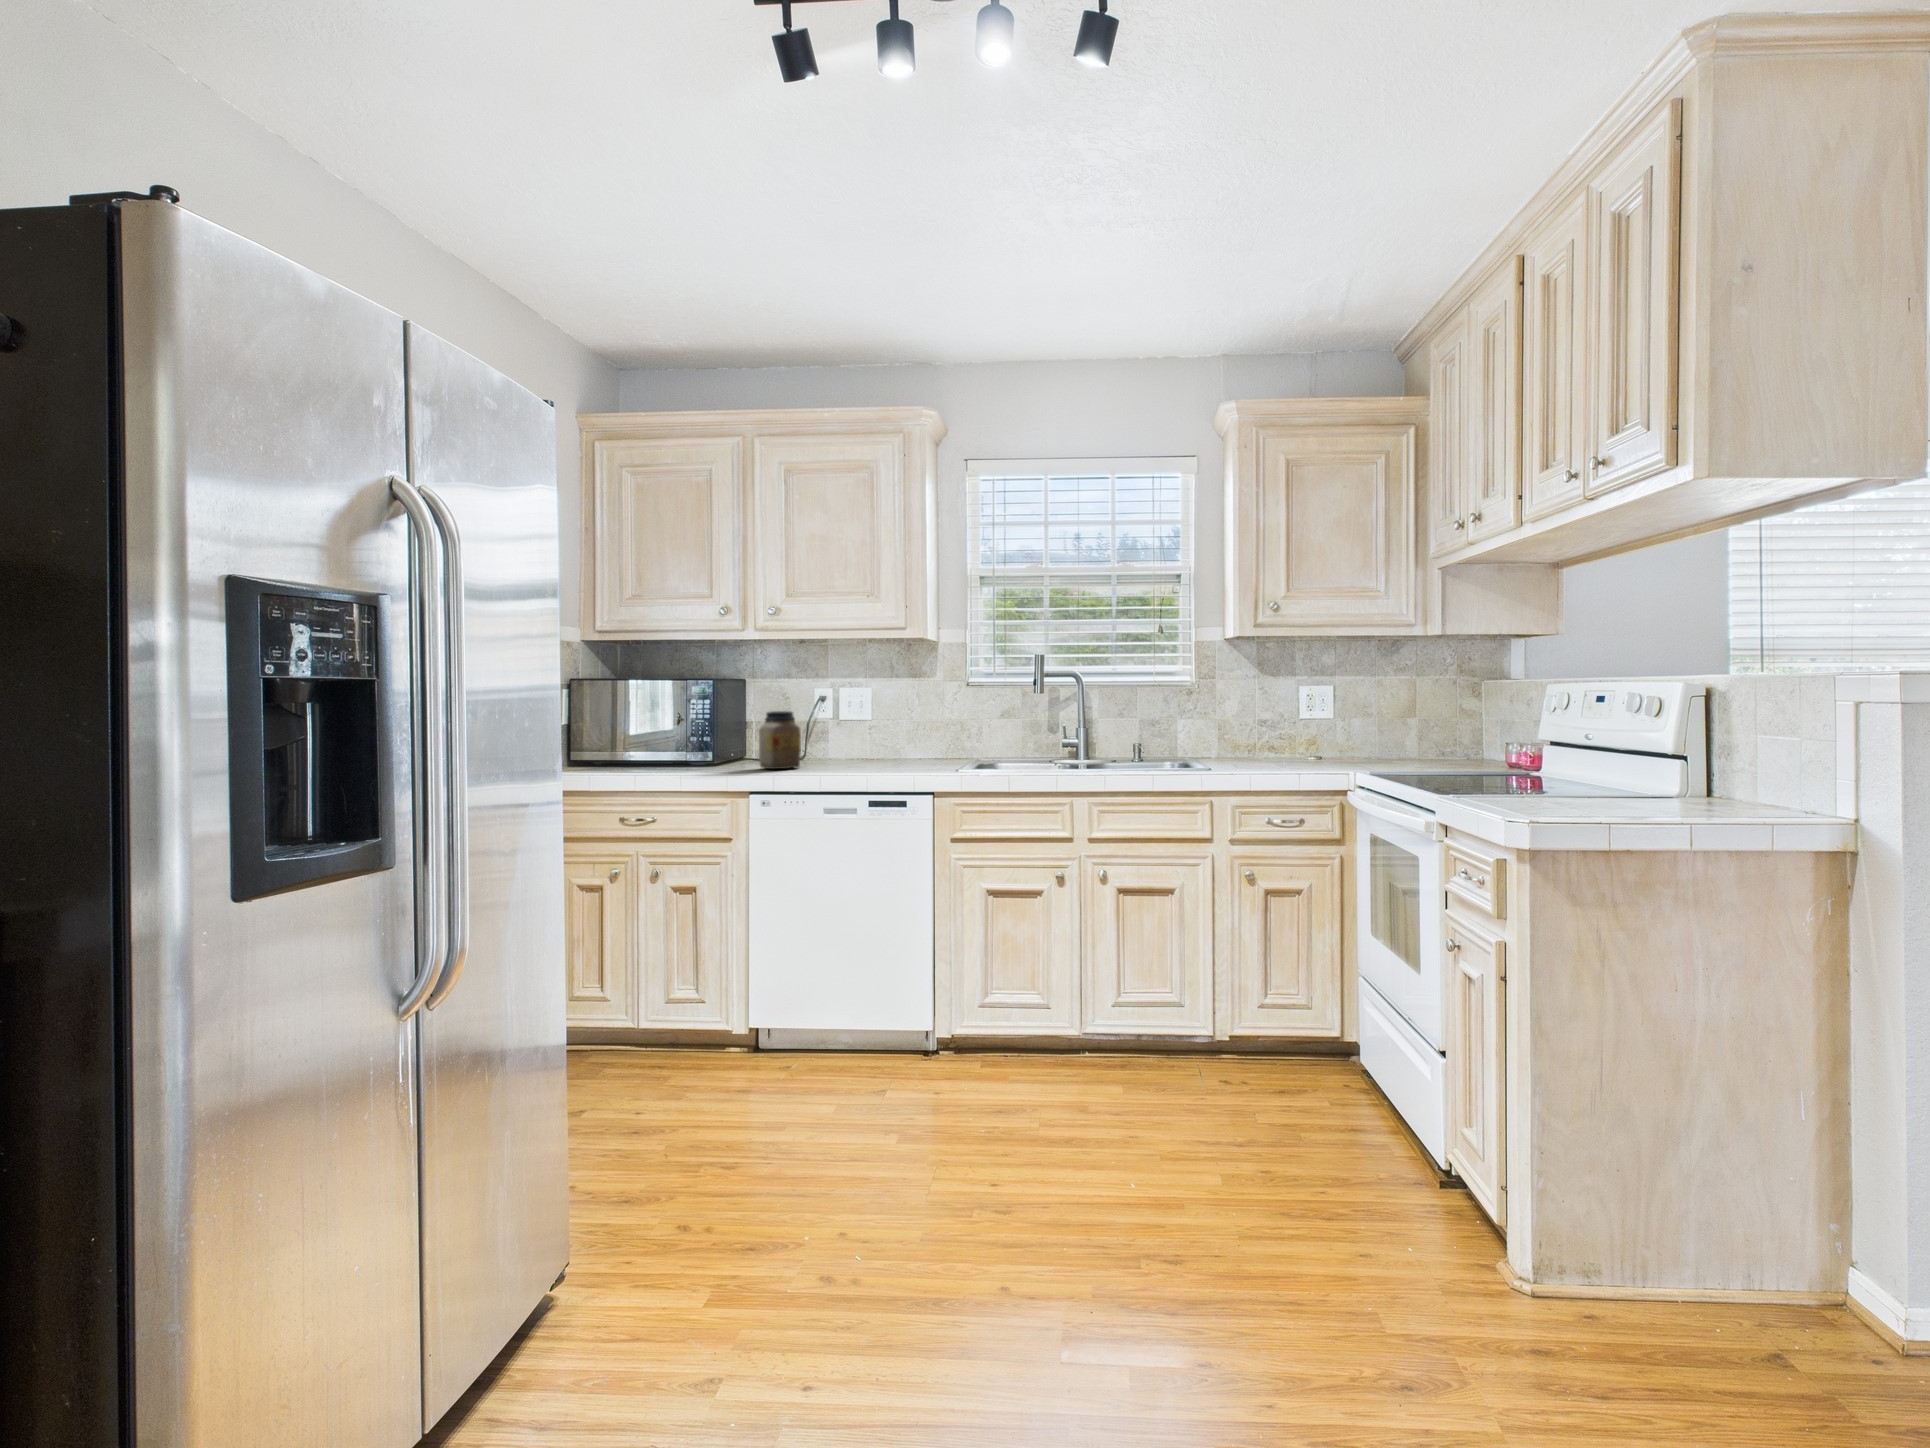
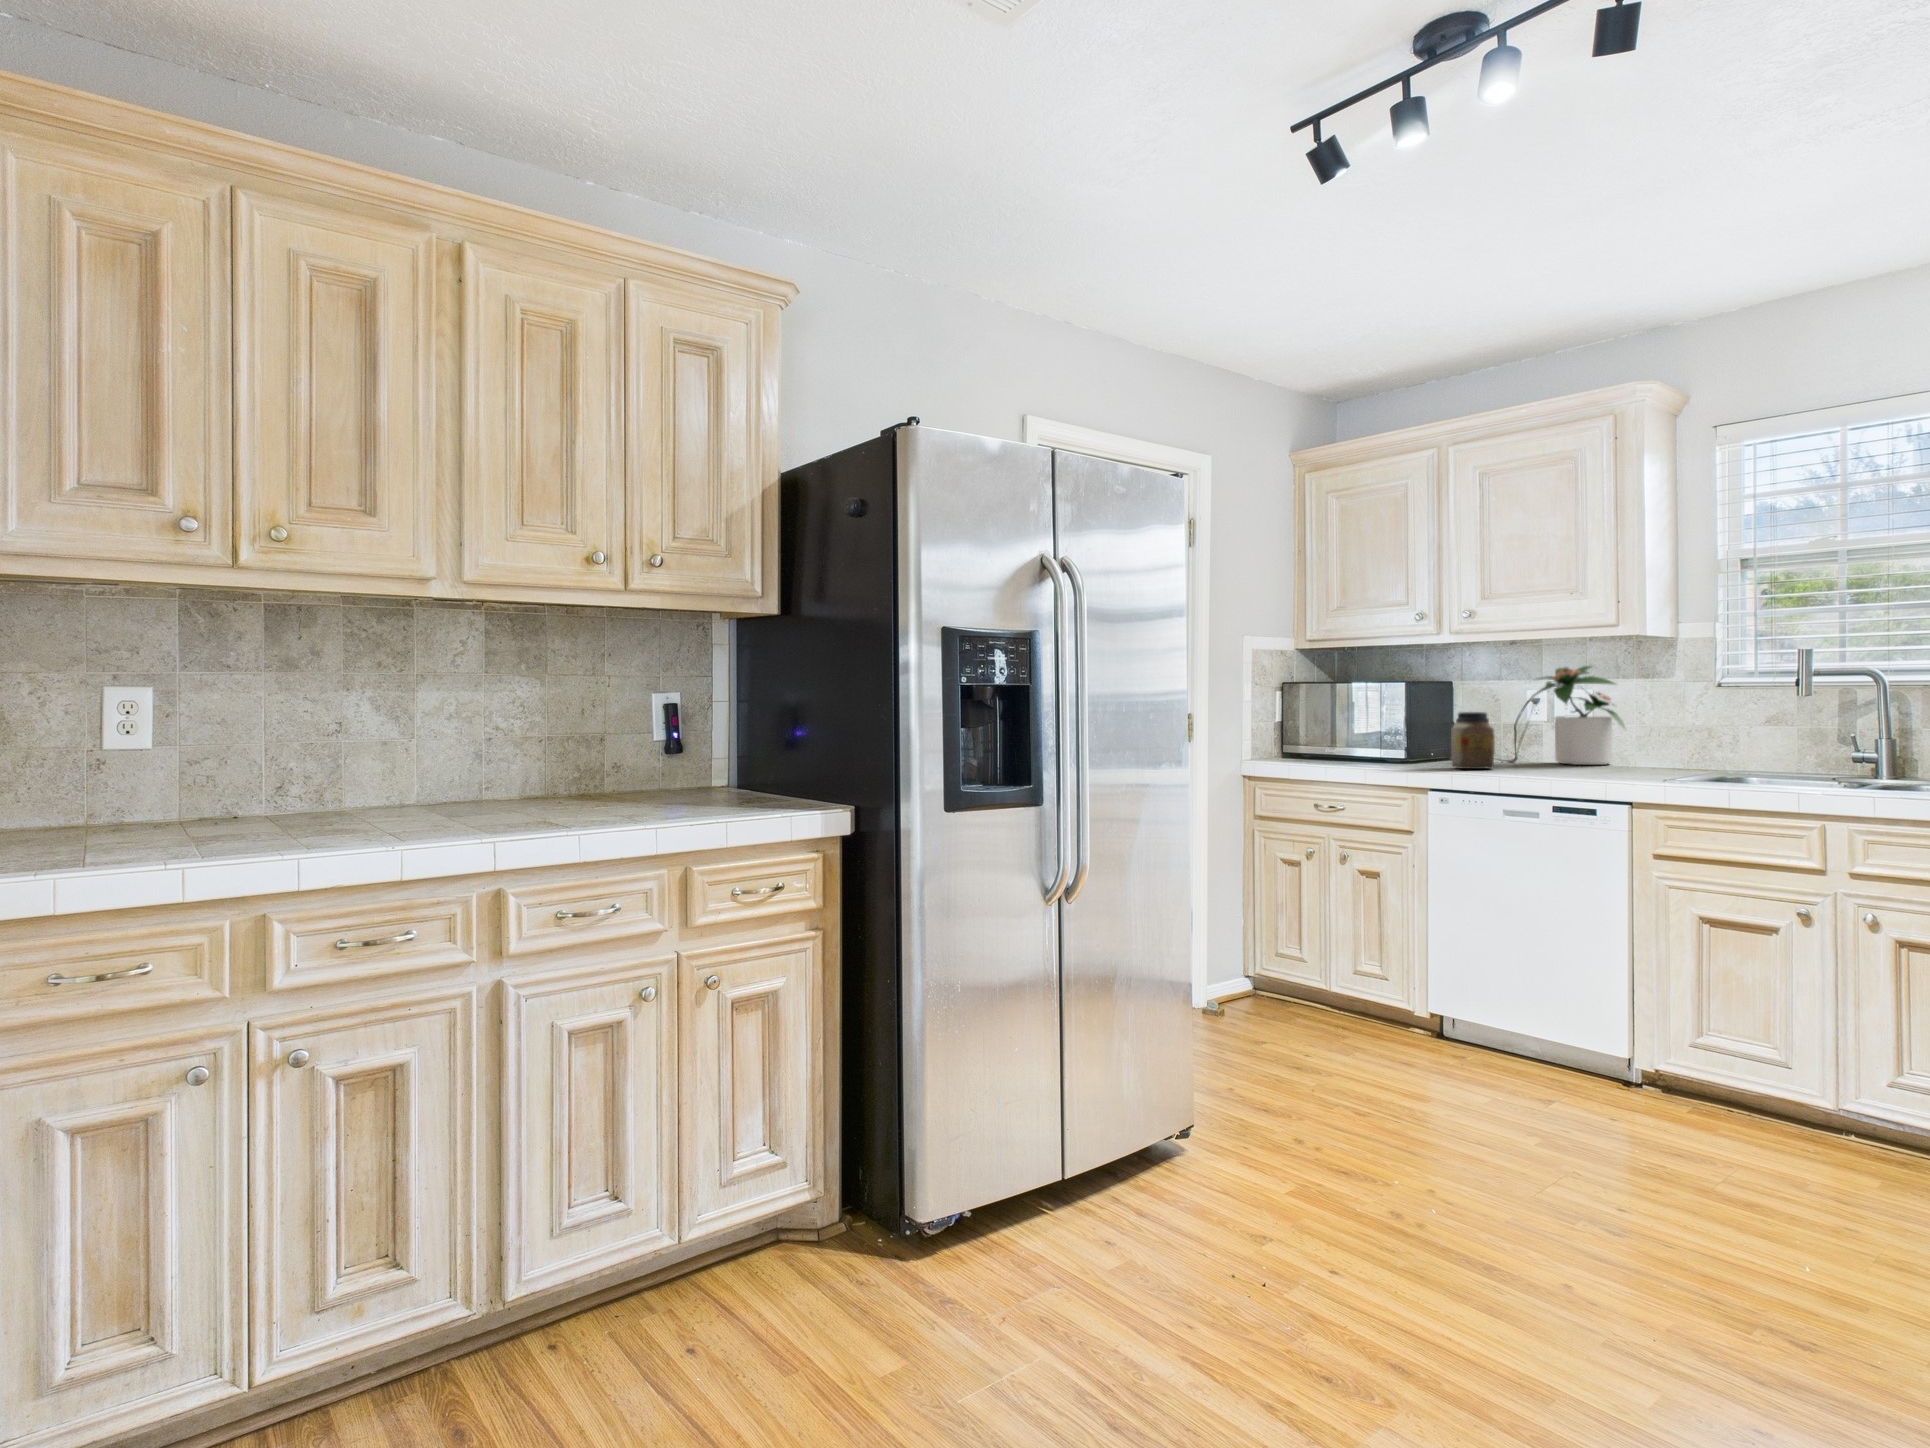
potted plant: none [818,665,900,759] -> present [1531,666,1625,765]

